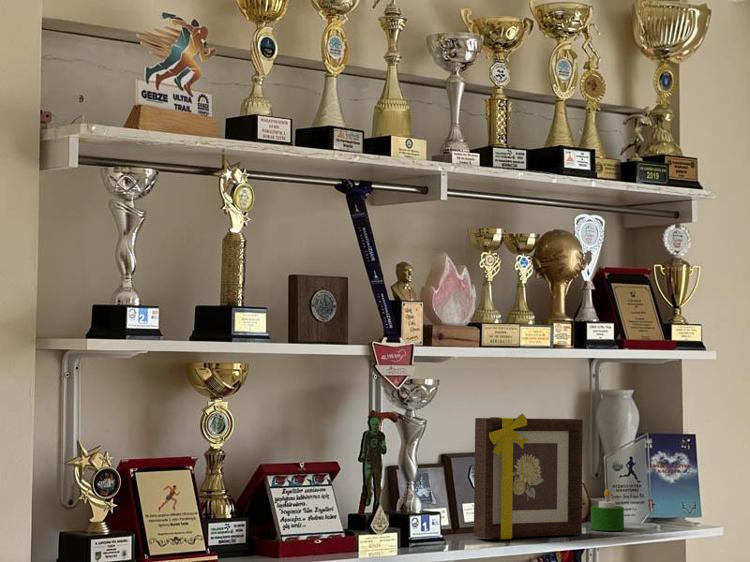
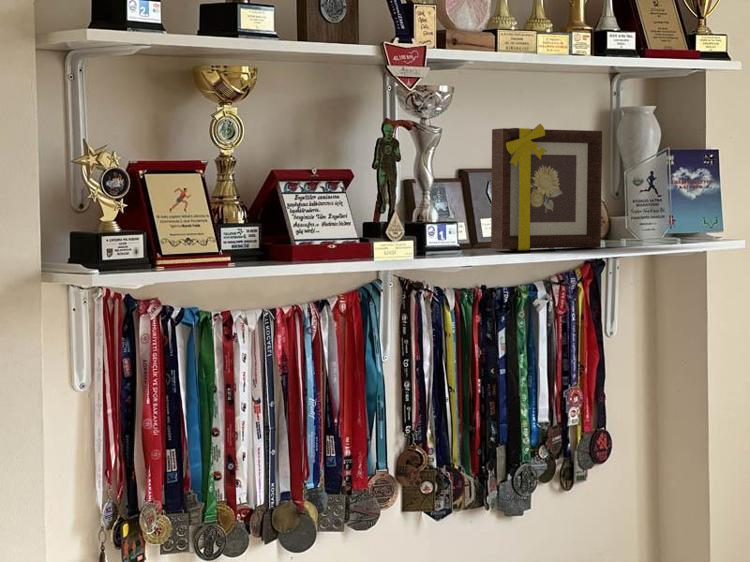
candle: present [591,489,624,531] -> none [610,204,644,245]

